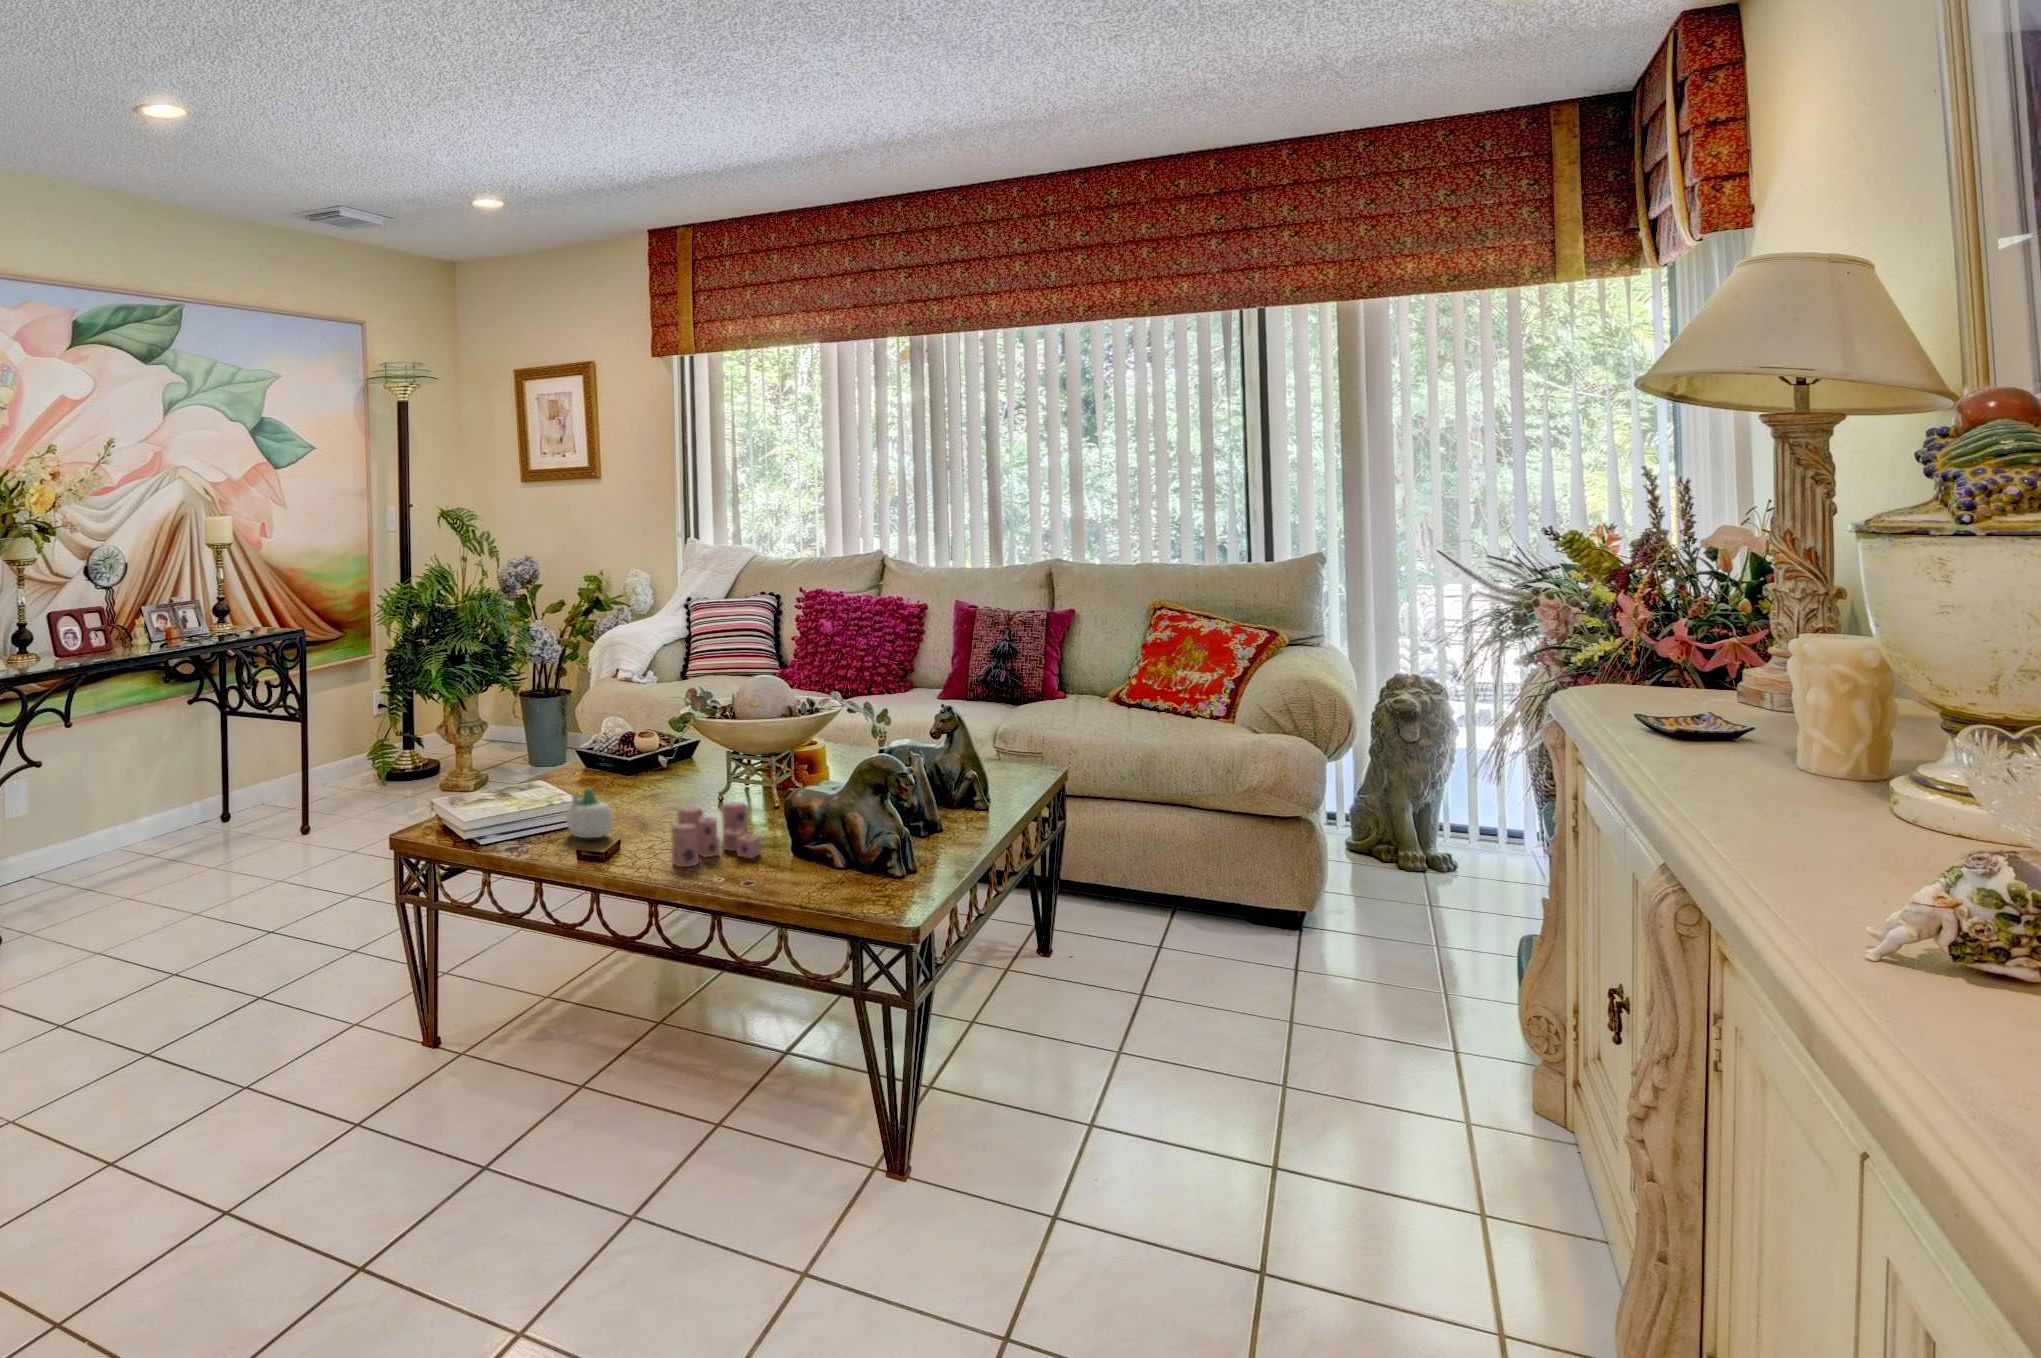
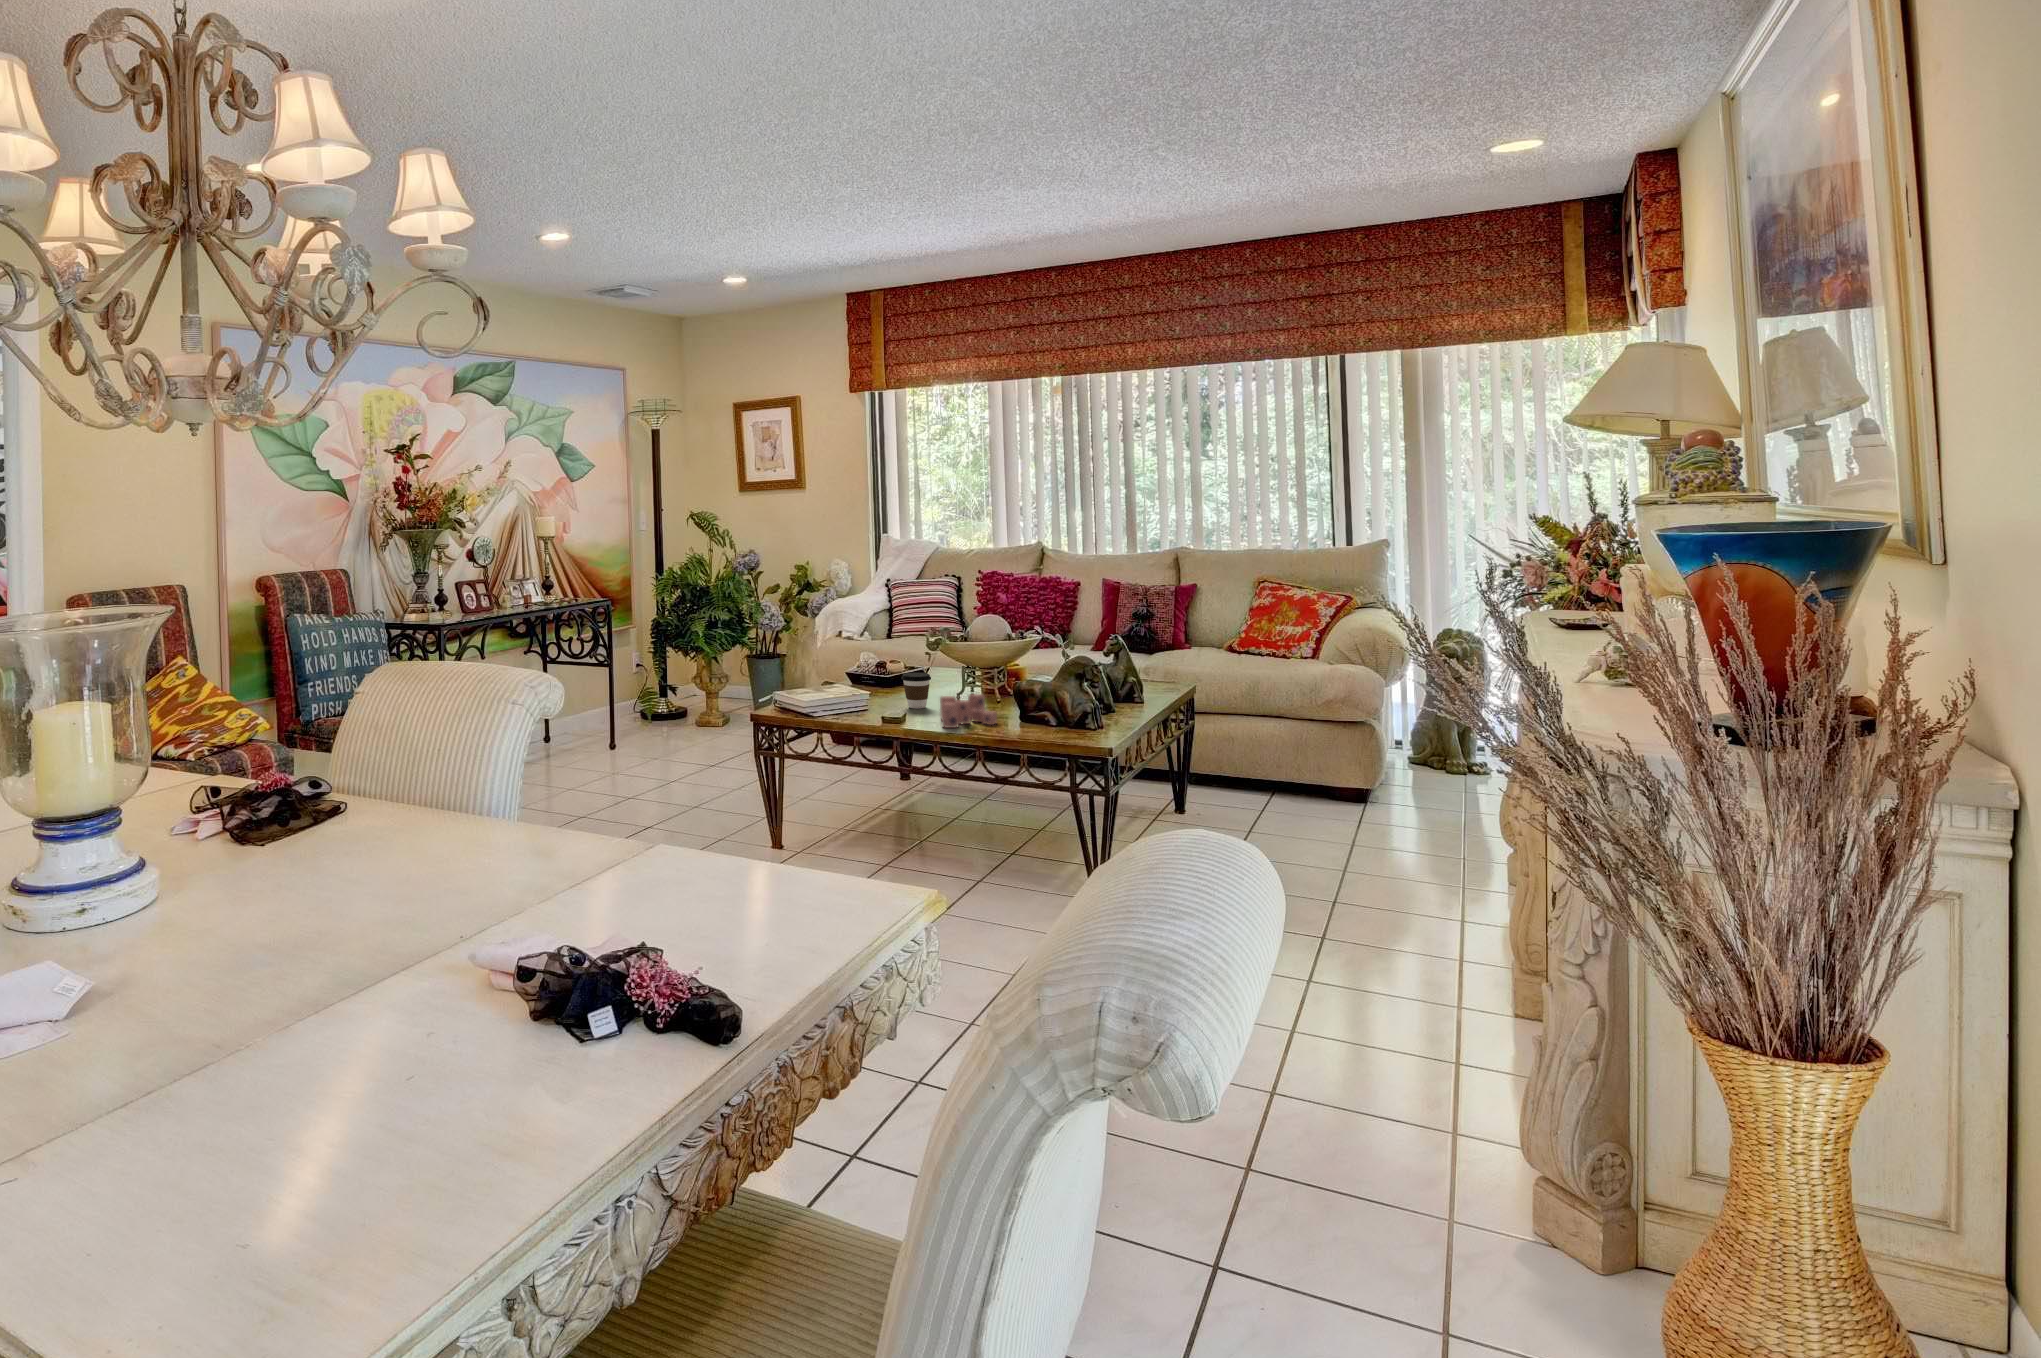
coffee cup: none [634,762,678,819] -> present [901,673,931,709]
succulent planter: present [566,788,613,838] -> none [862,684,895,716]

